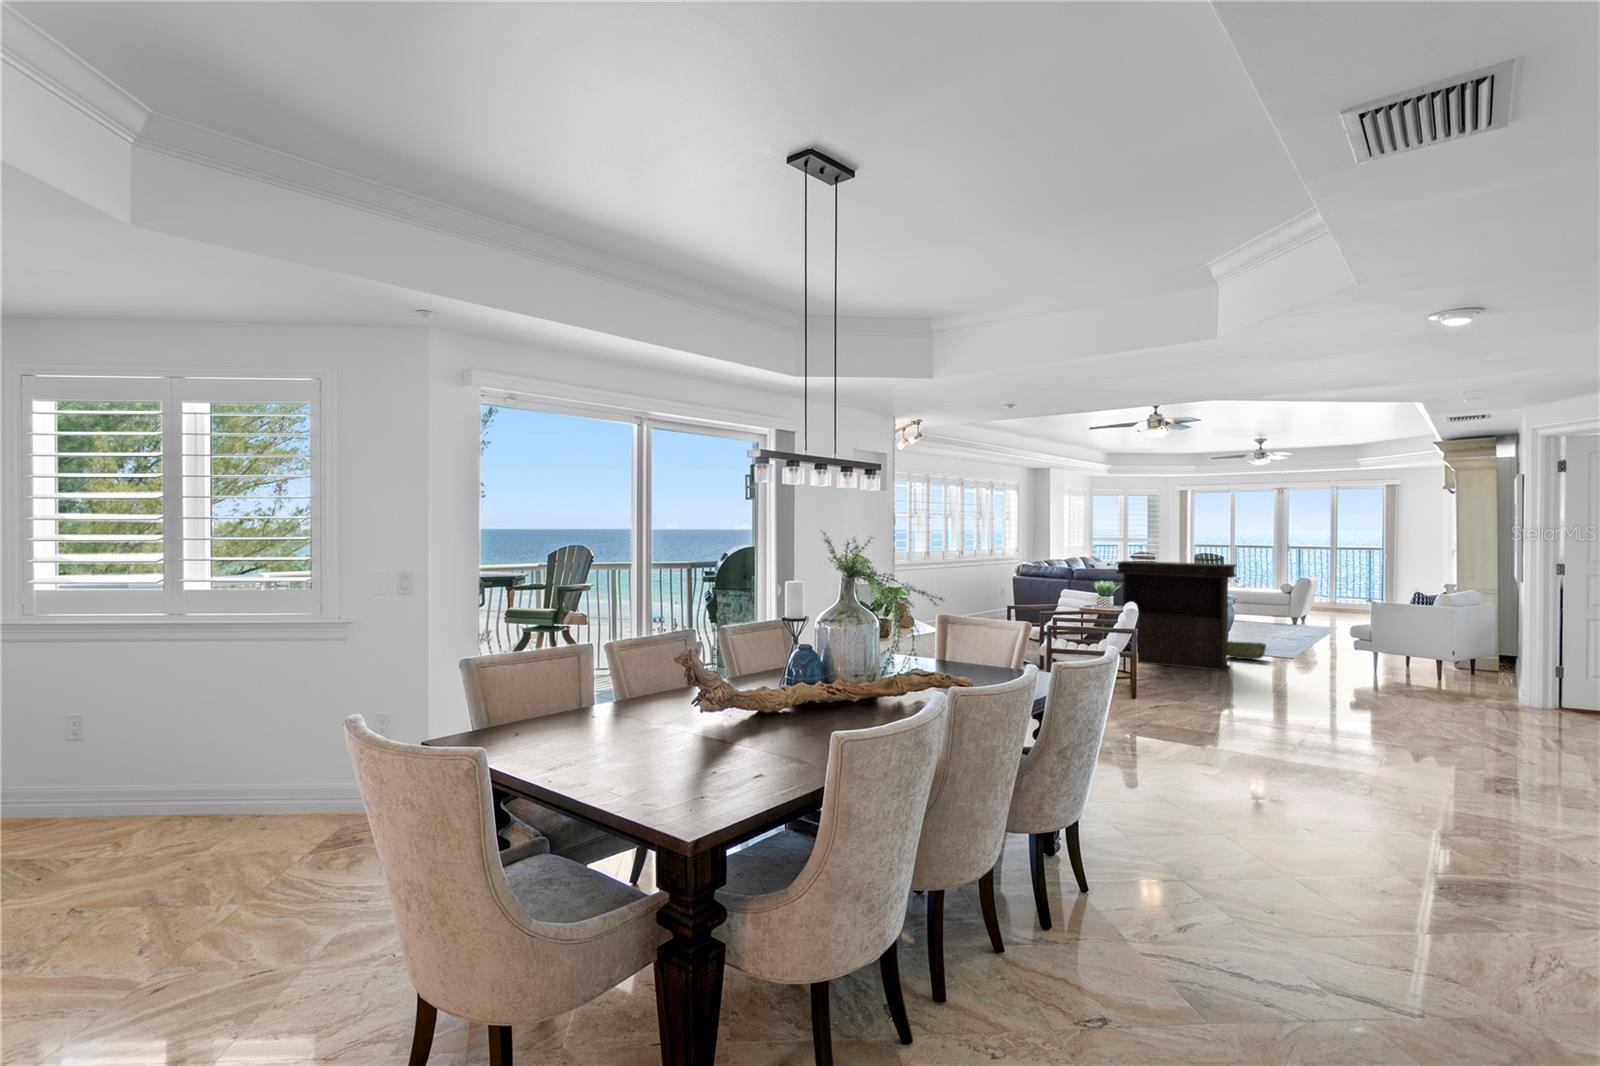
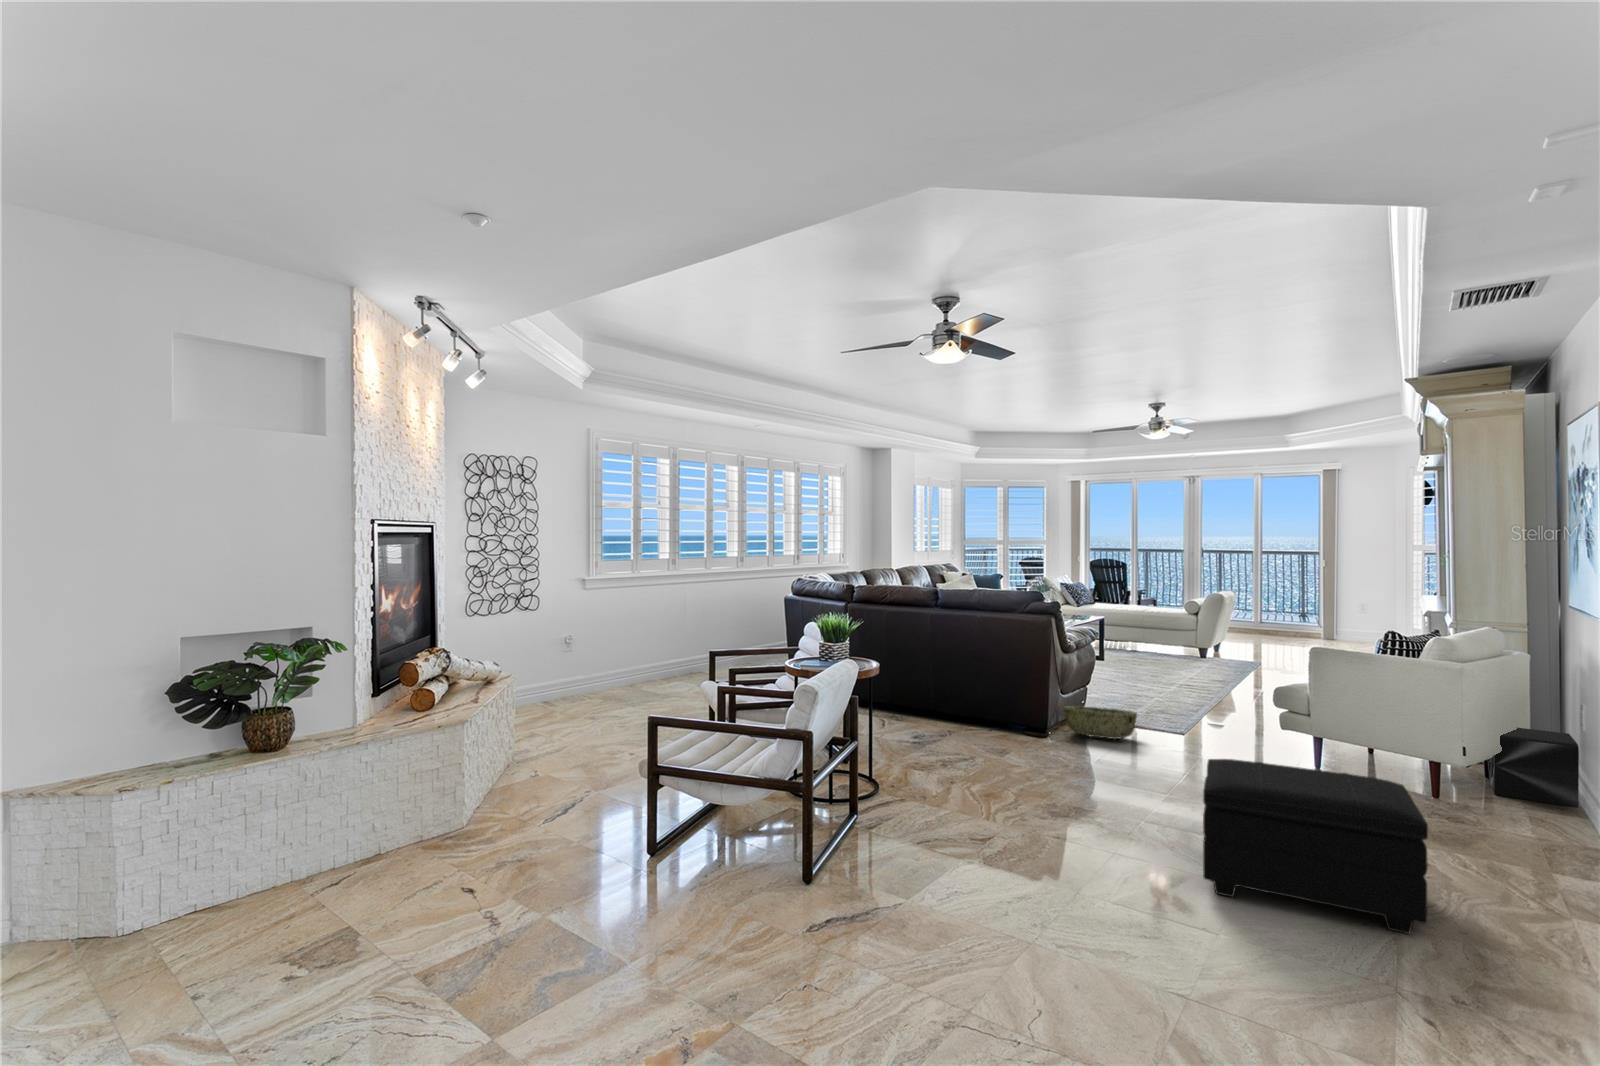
console table: present [1116,561,1236,671] -> none [882,575,1076,775]
speaker: none [1469,644,1512,683] -> present [1488,728,1579,808]
footstool: none [1319,647,1418,709] -> present [1203,759,1428,934]

